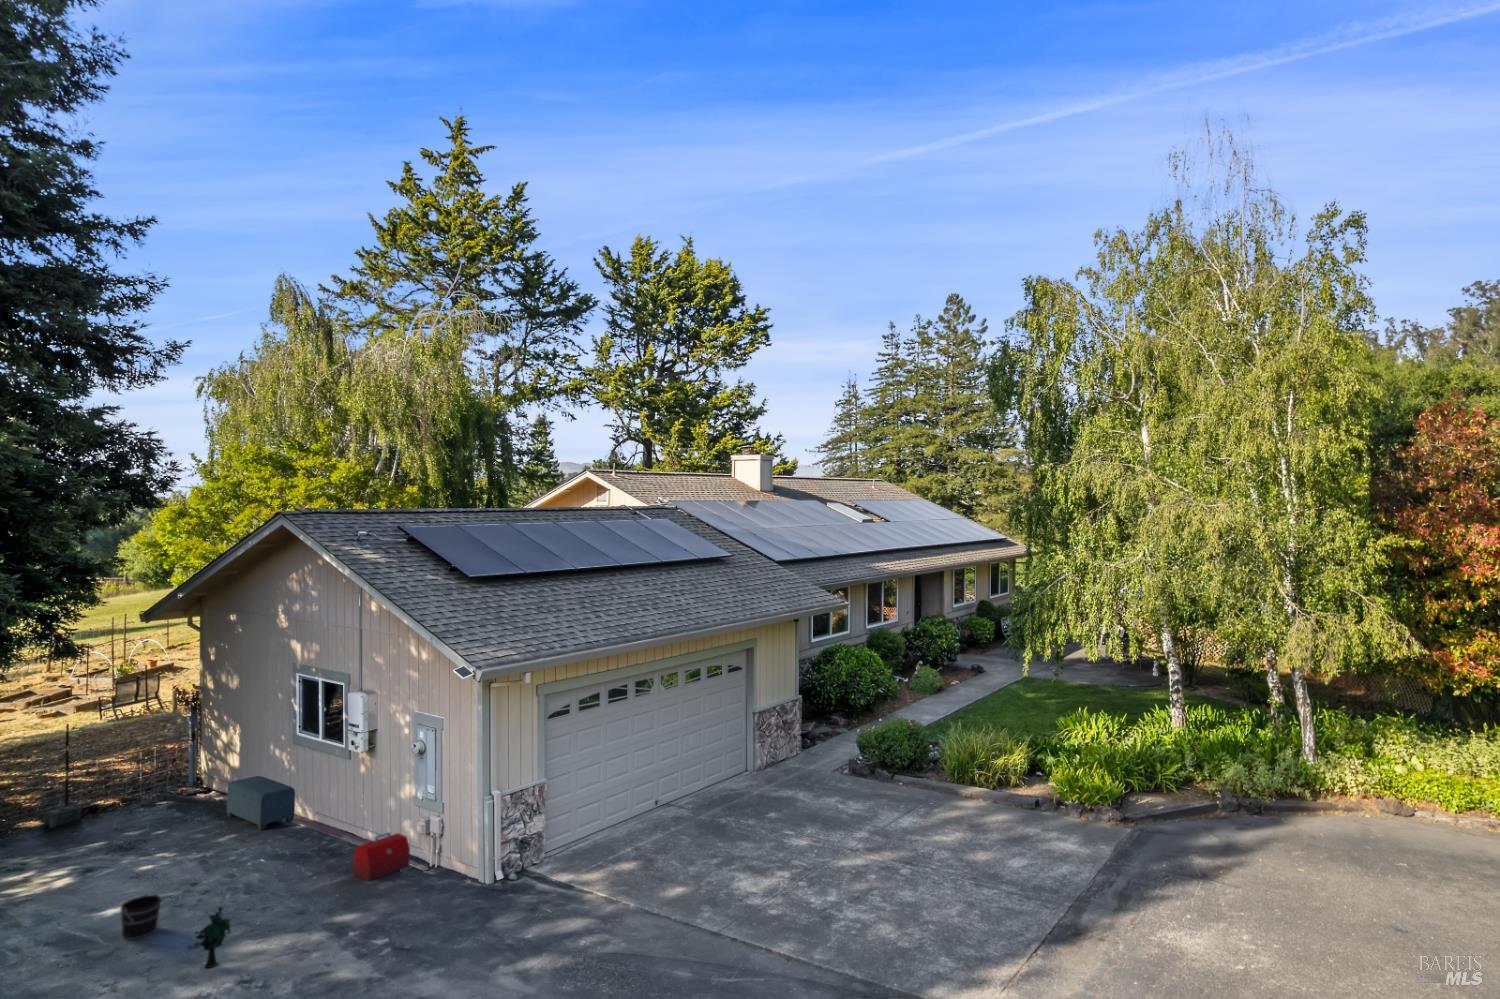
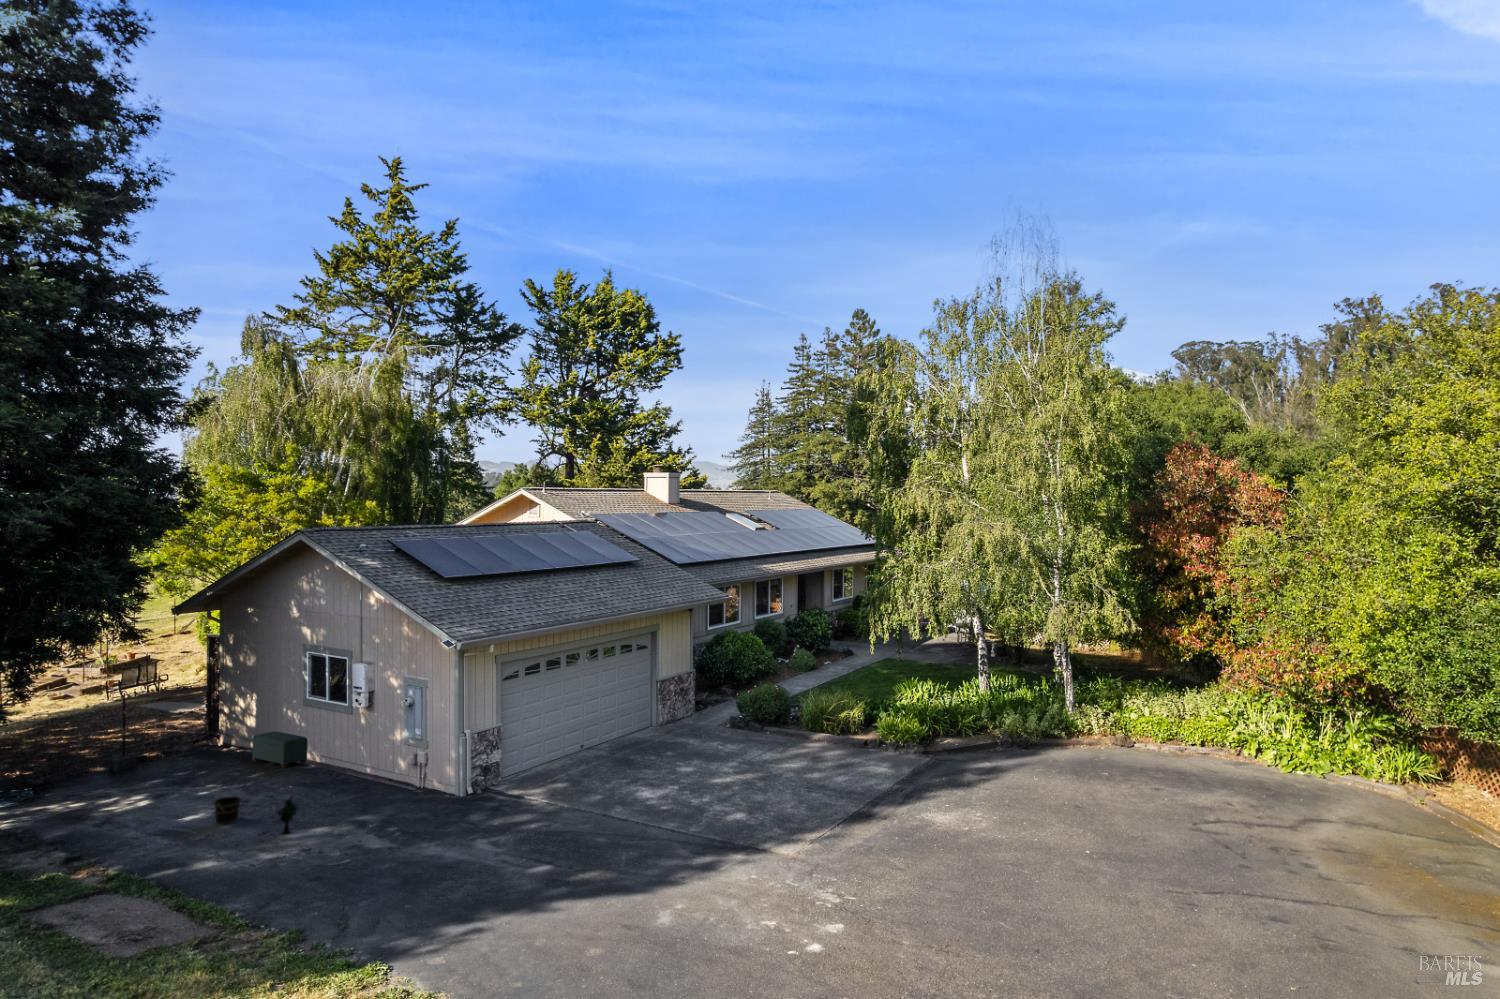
toolbox: present [353,833,410,881] -> none [365,759,404,791]

